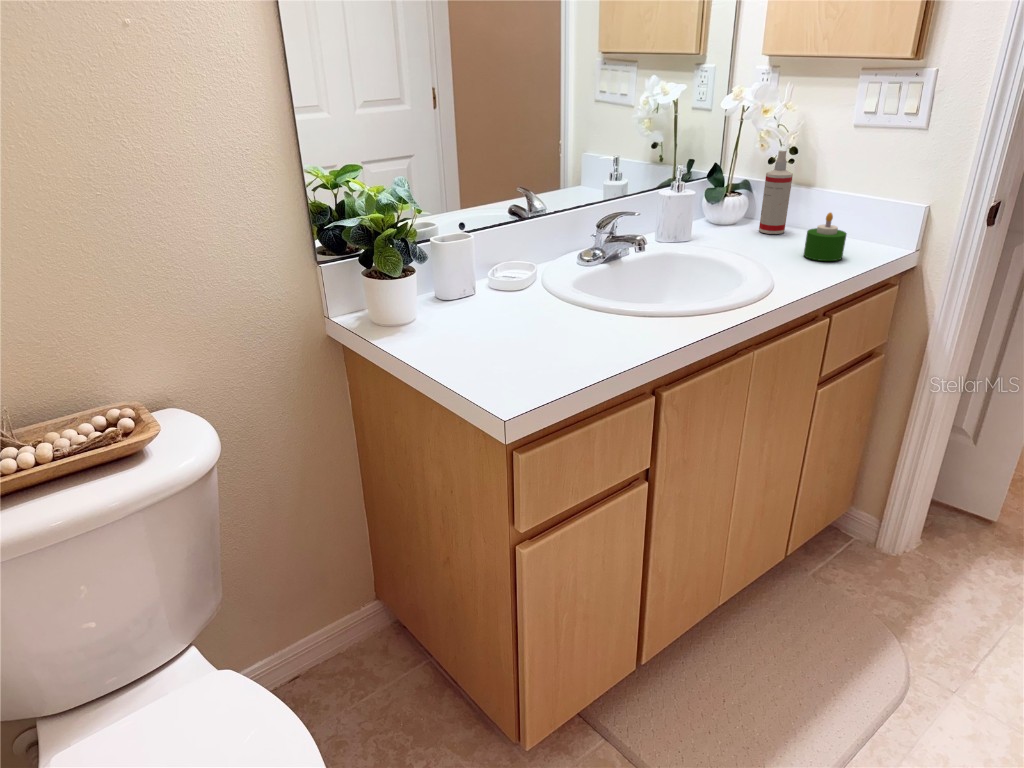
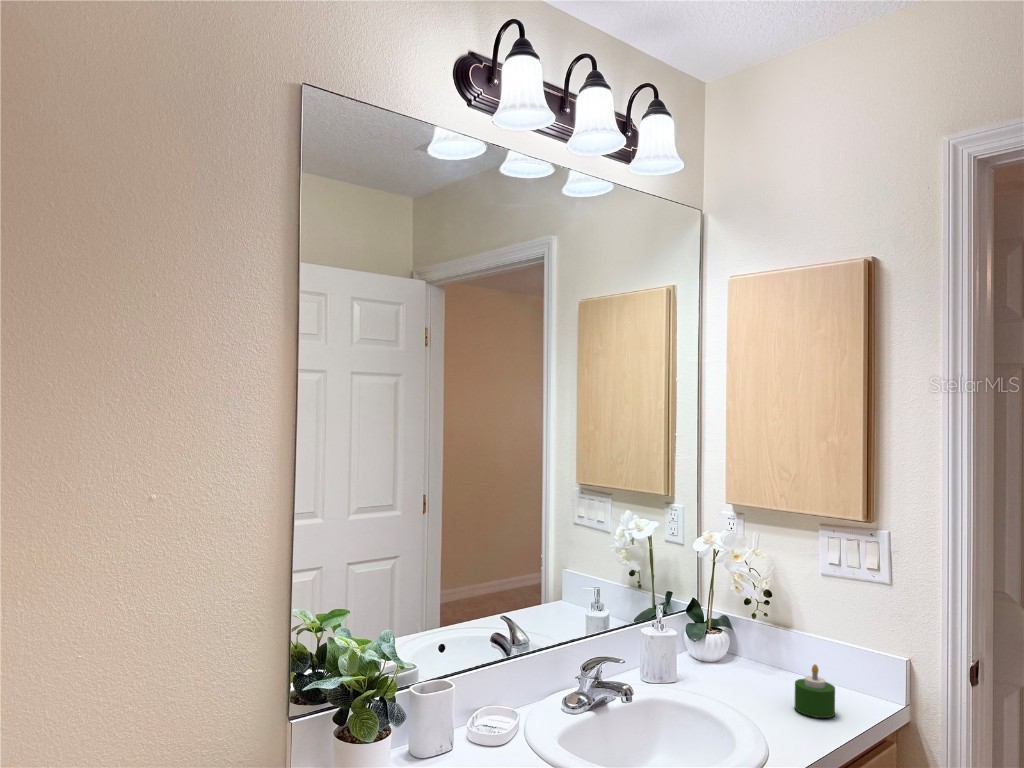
spray bottle: present [759,150,793,234] -> none [743,592,771,677]

